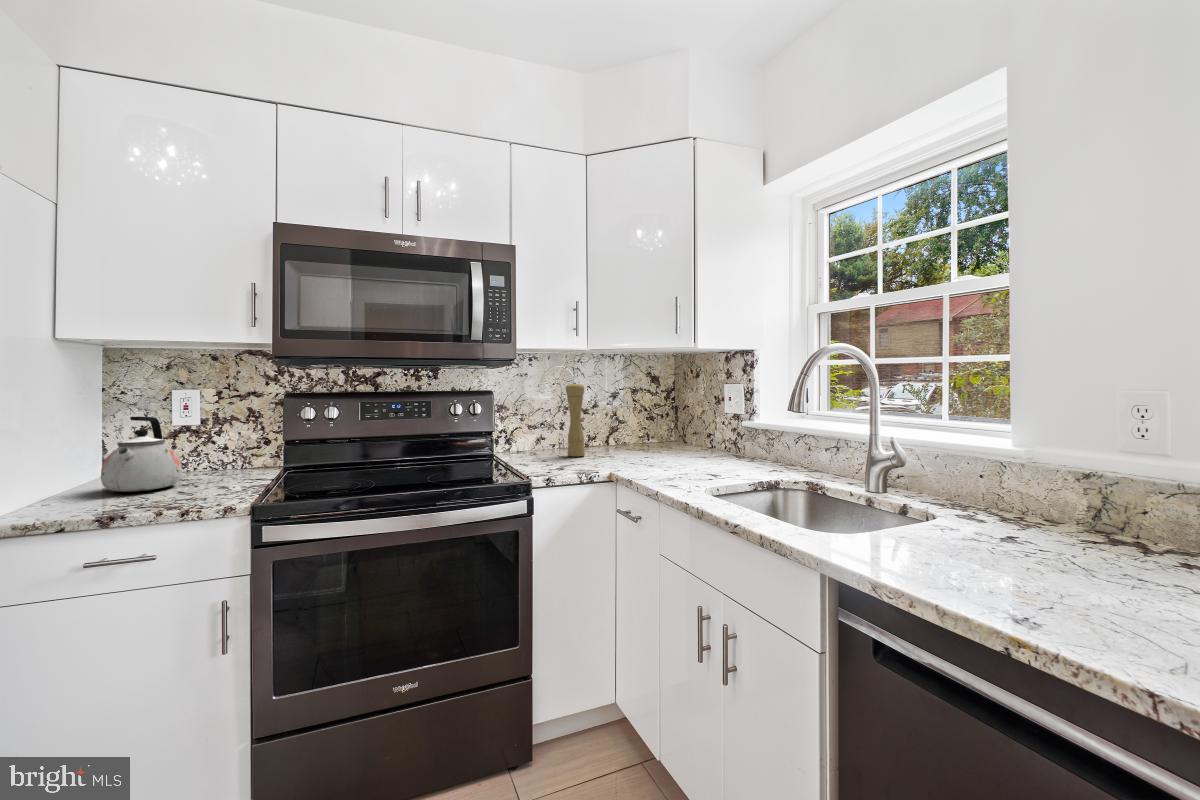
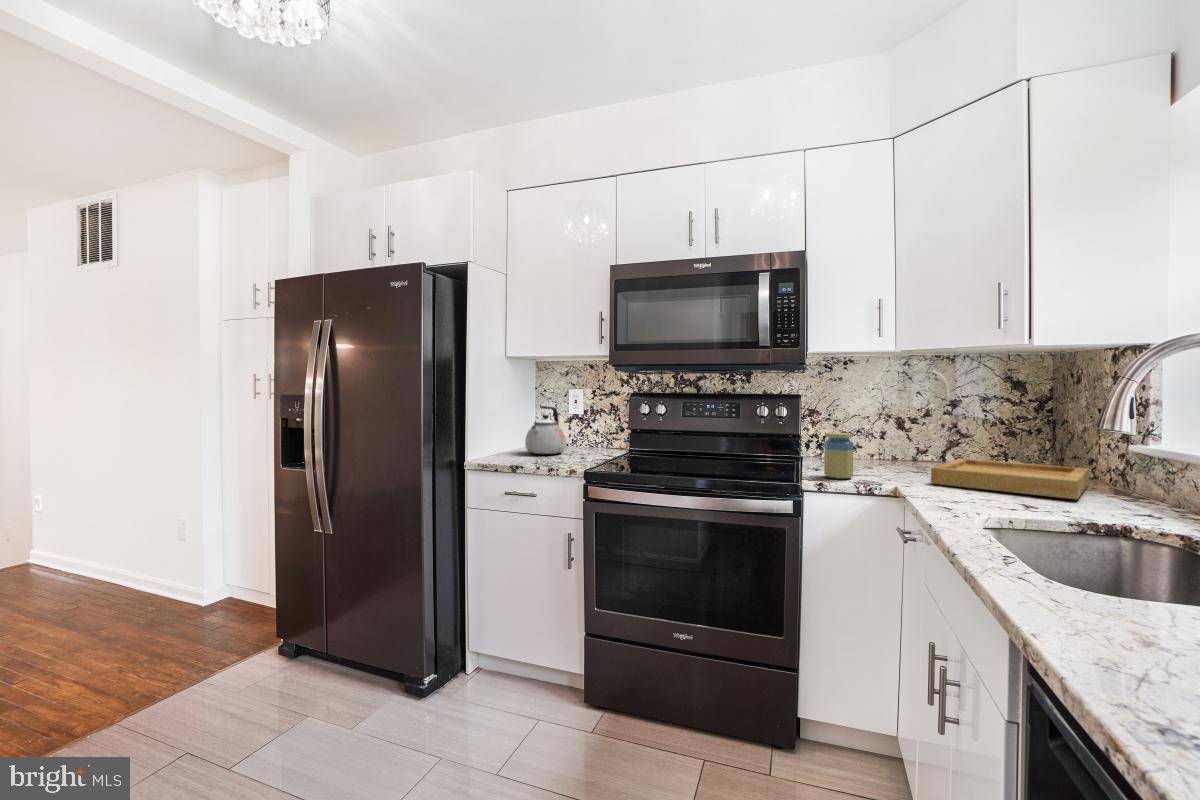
pepper mill: present [566,383,585,456] -> none [875,389,898,467]
jar: none [542,427,569,472] -> present [824,433,853,479]
tray: none [630,441,729,466] -> present [931,459,1089,499]

